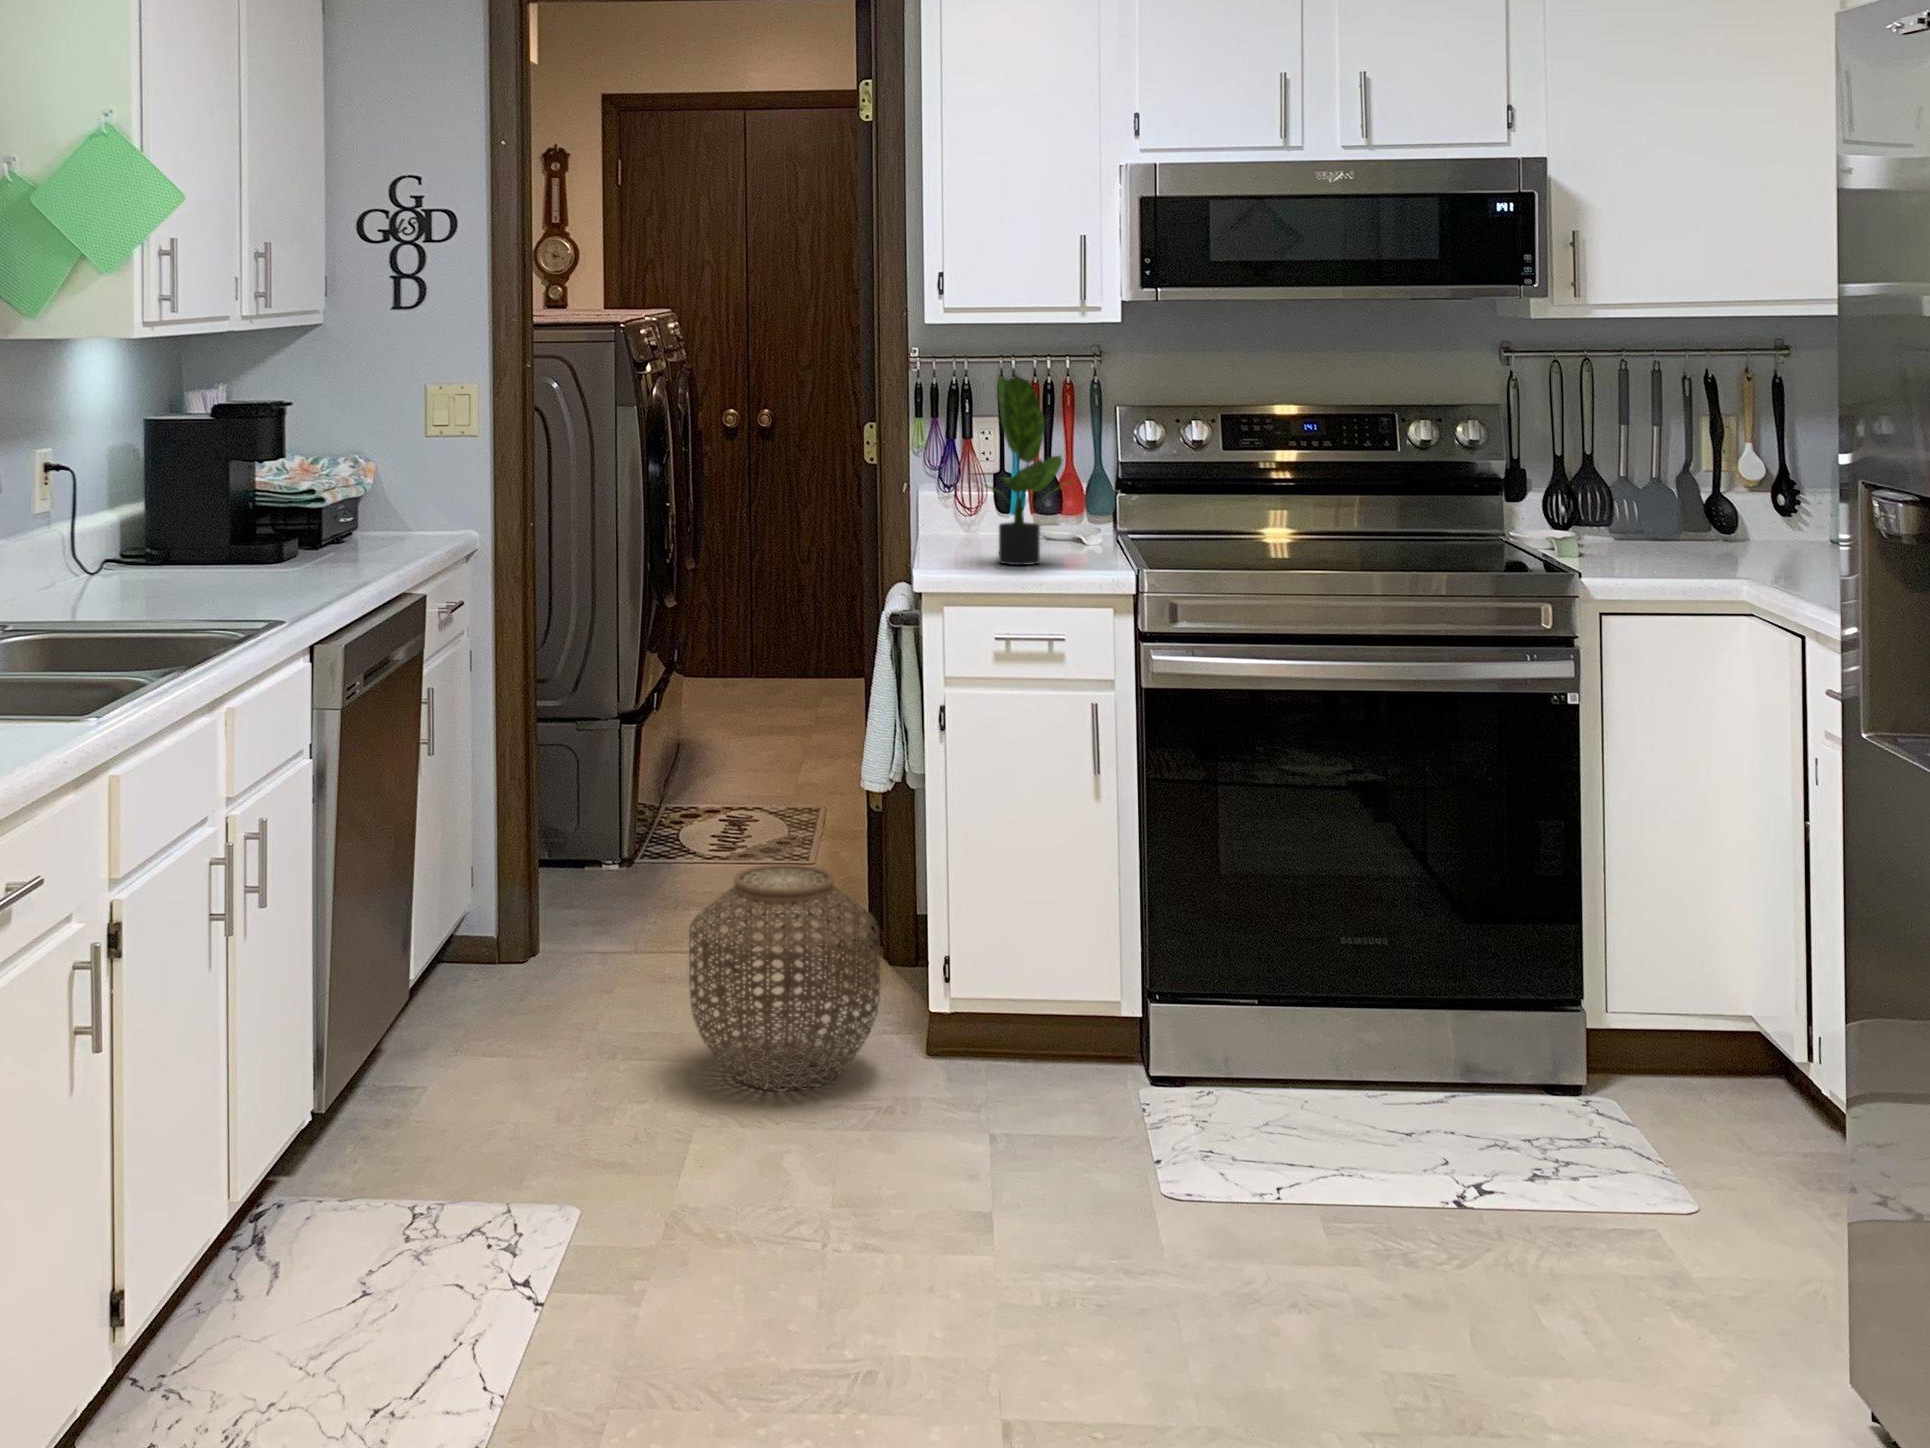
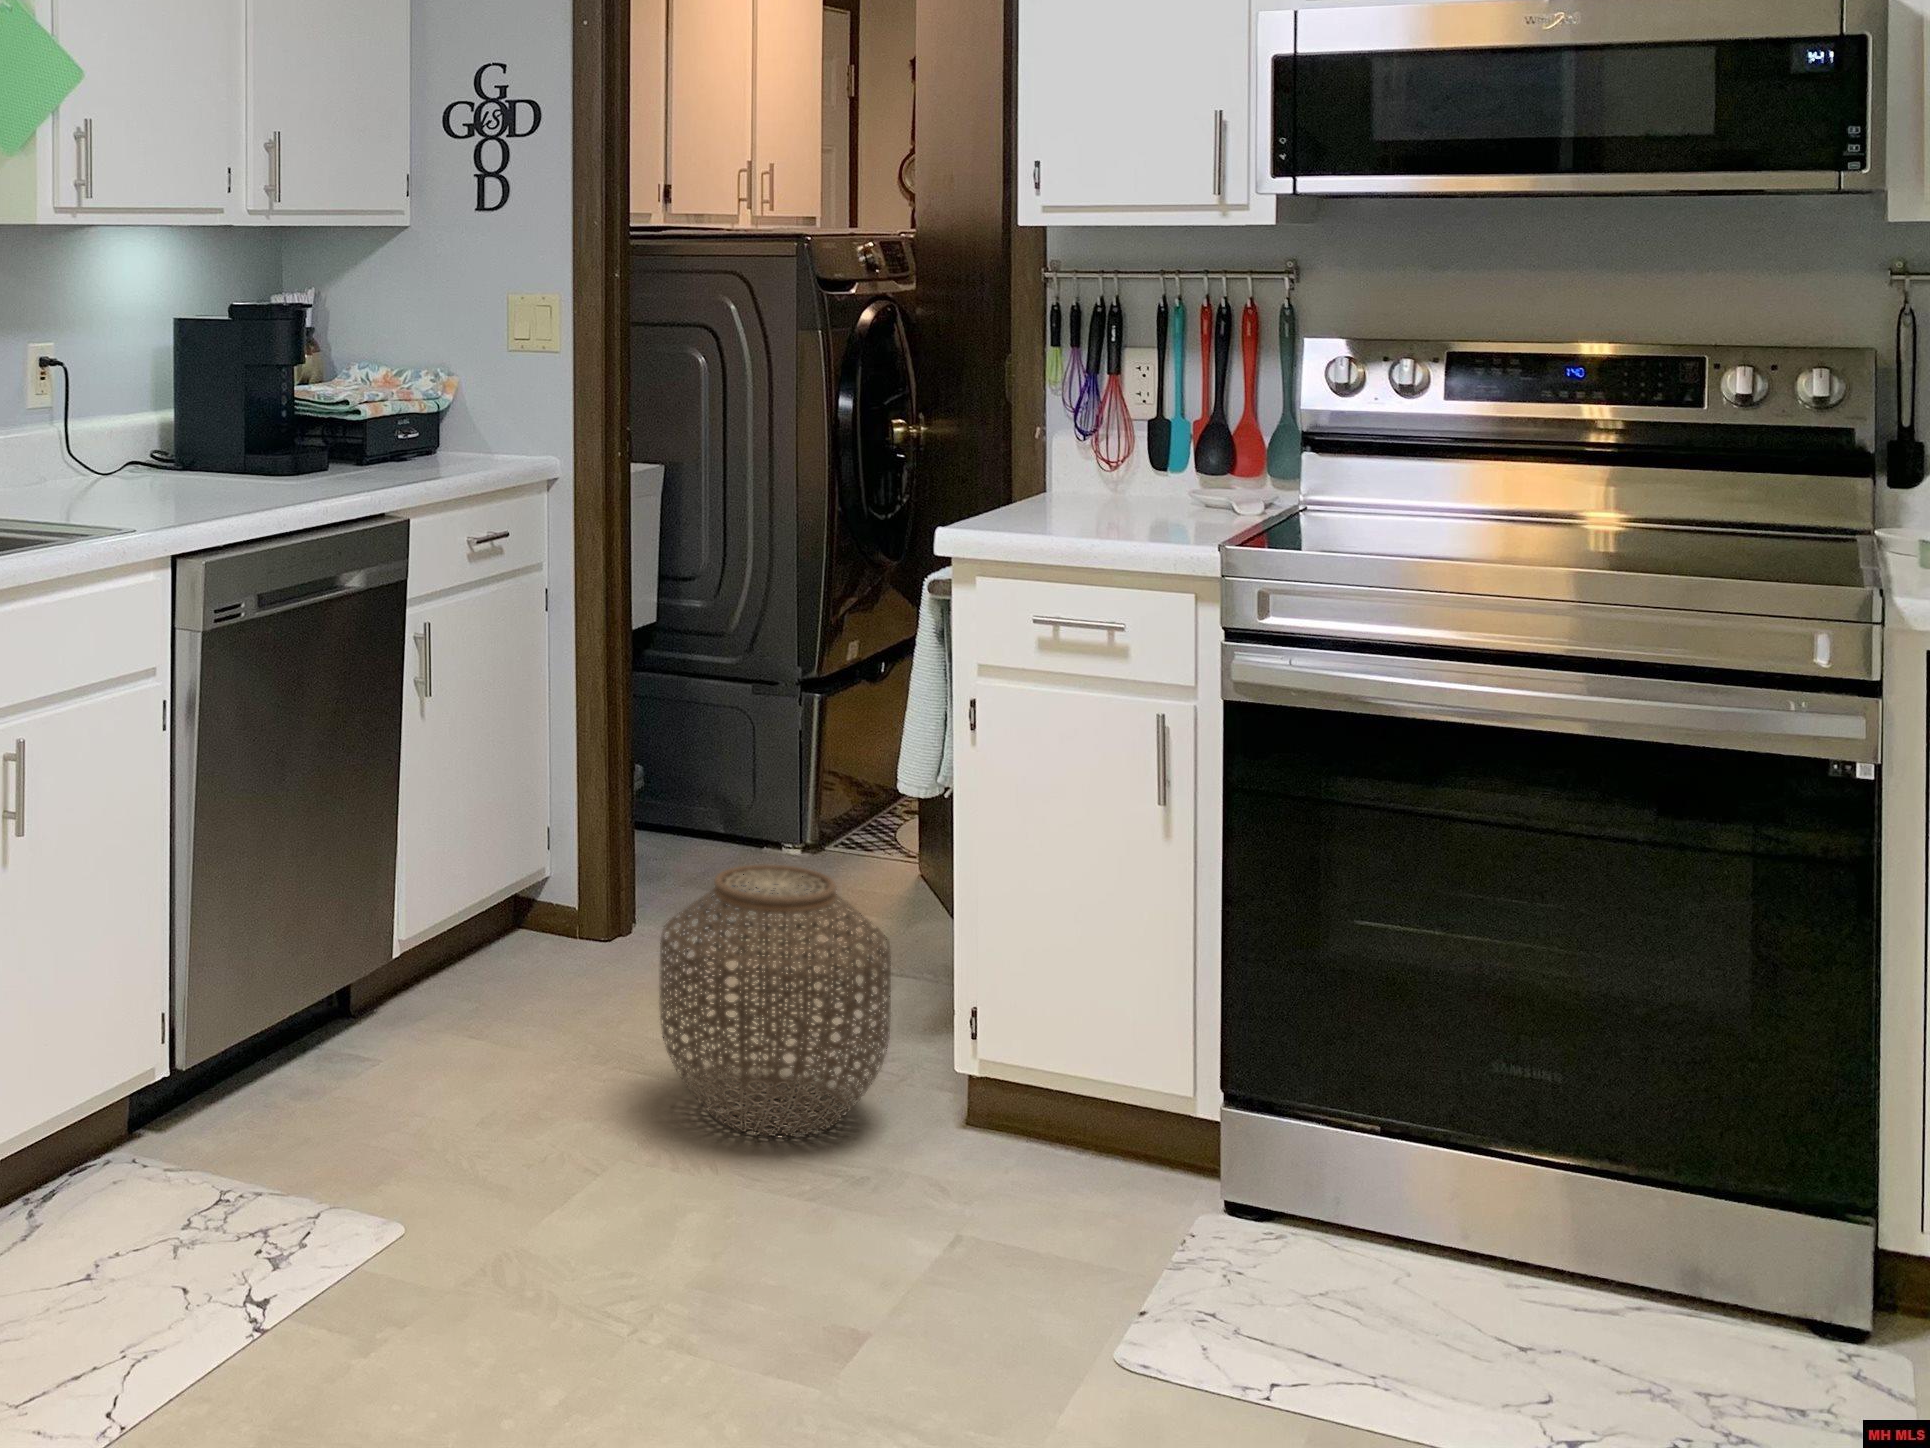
potted plant: present [984,375,1062,565] -> none [1040,284,1174,528]

